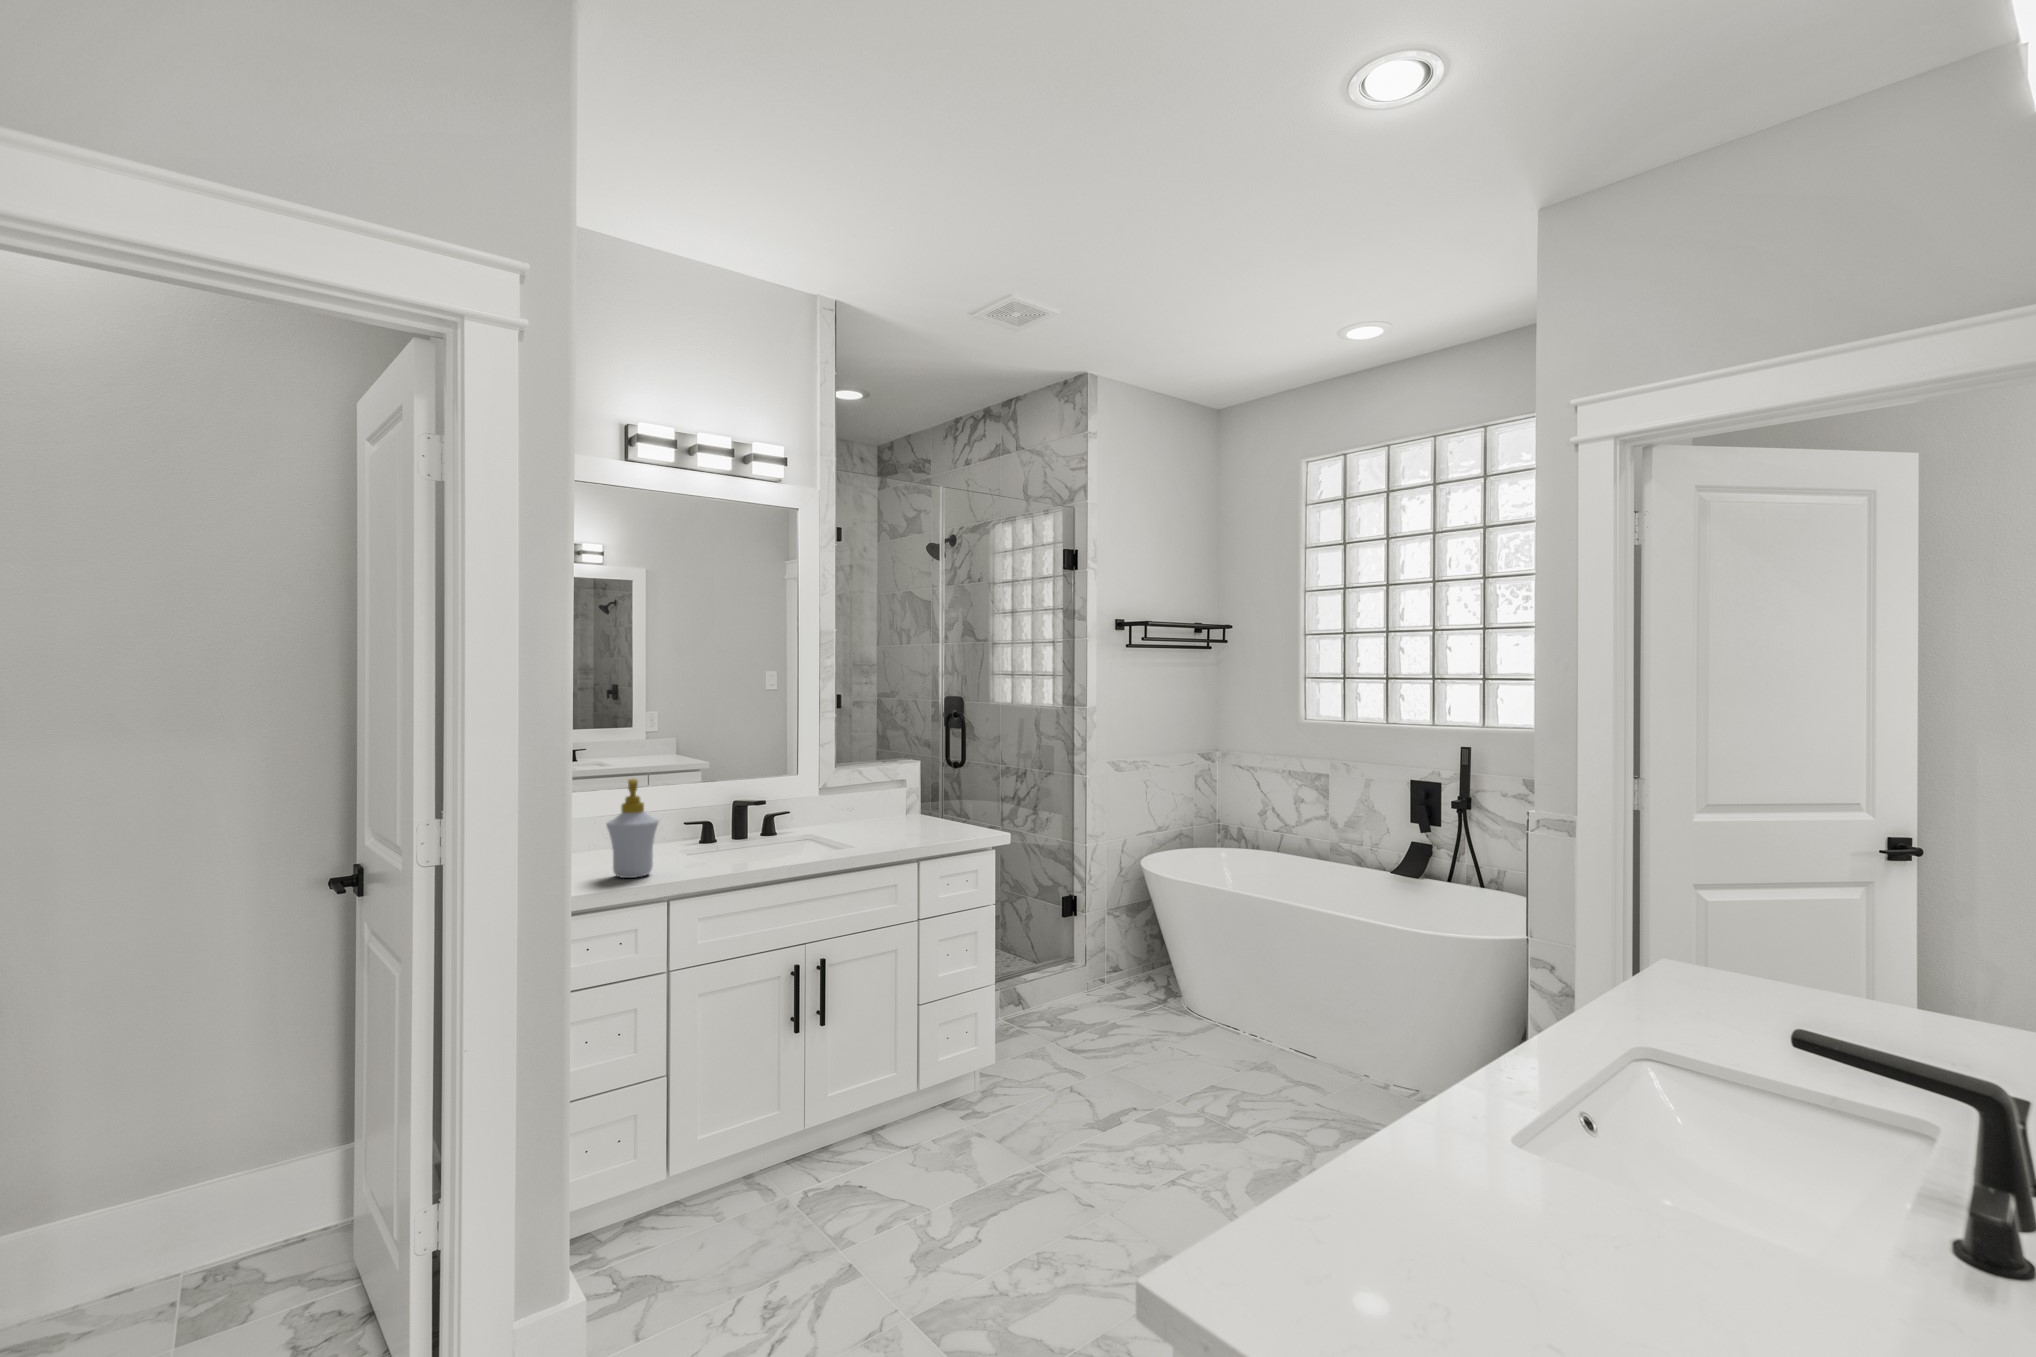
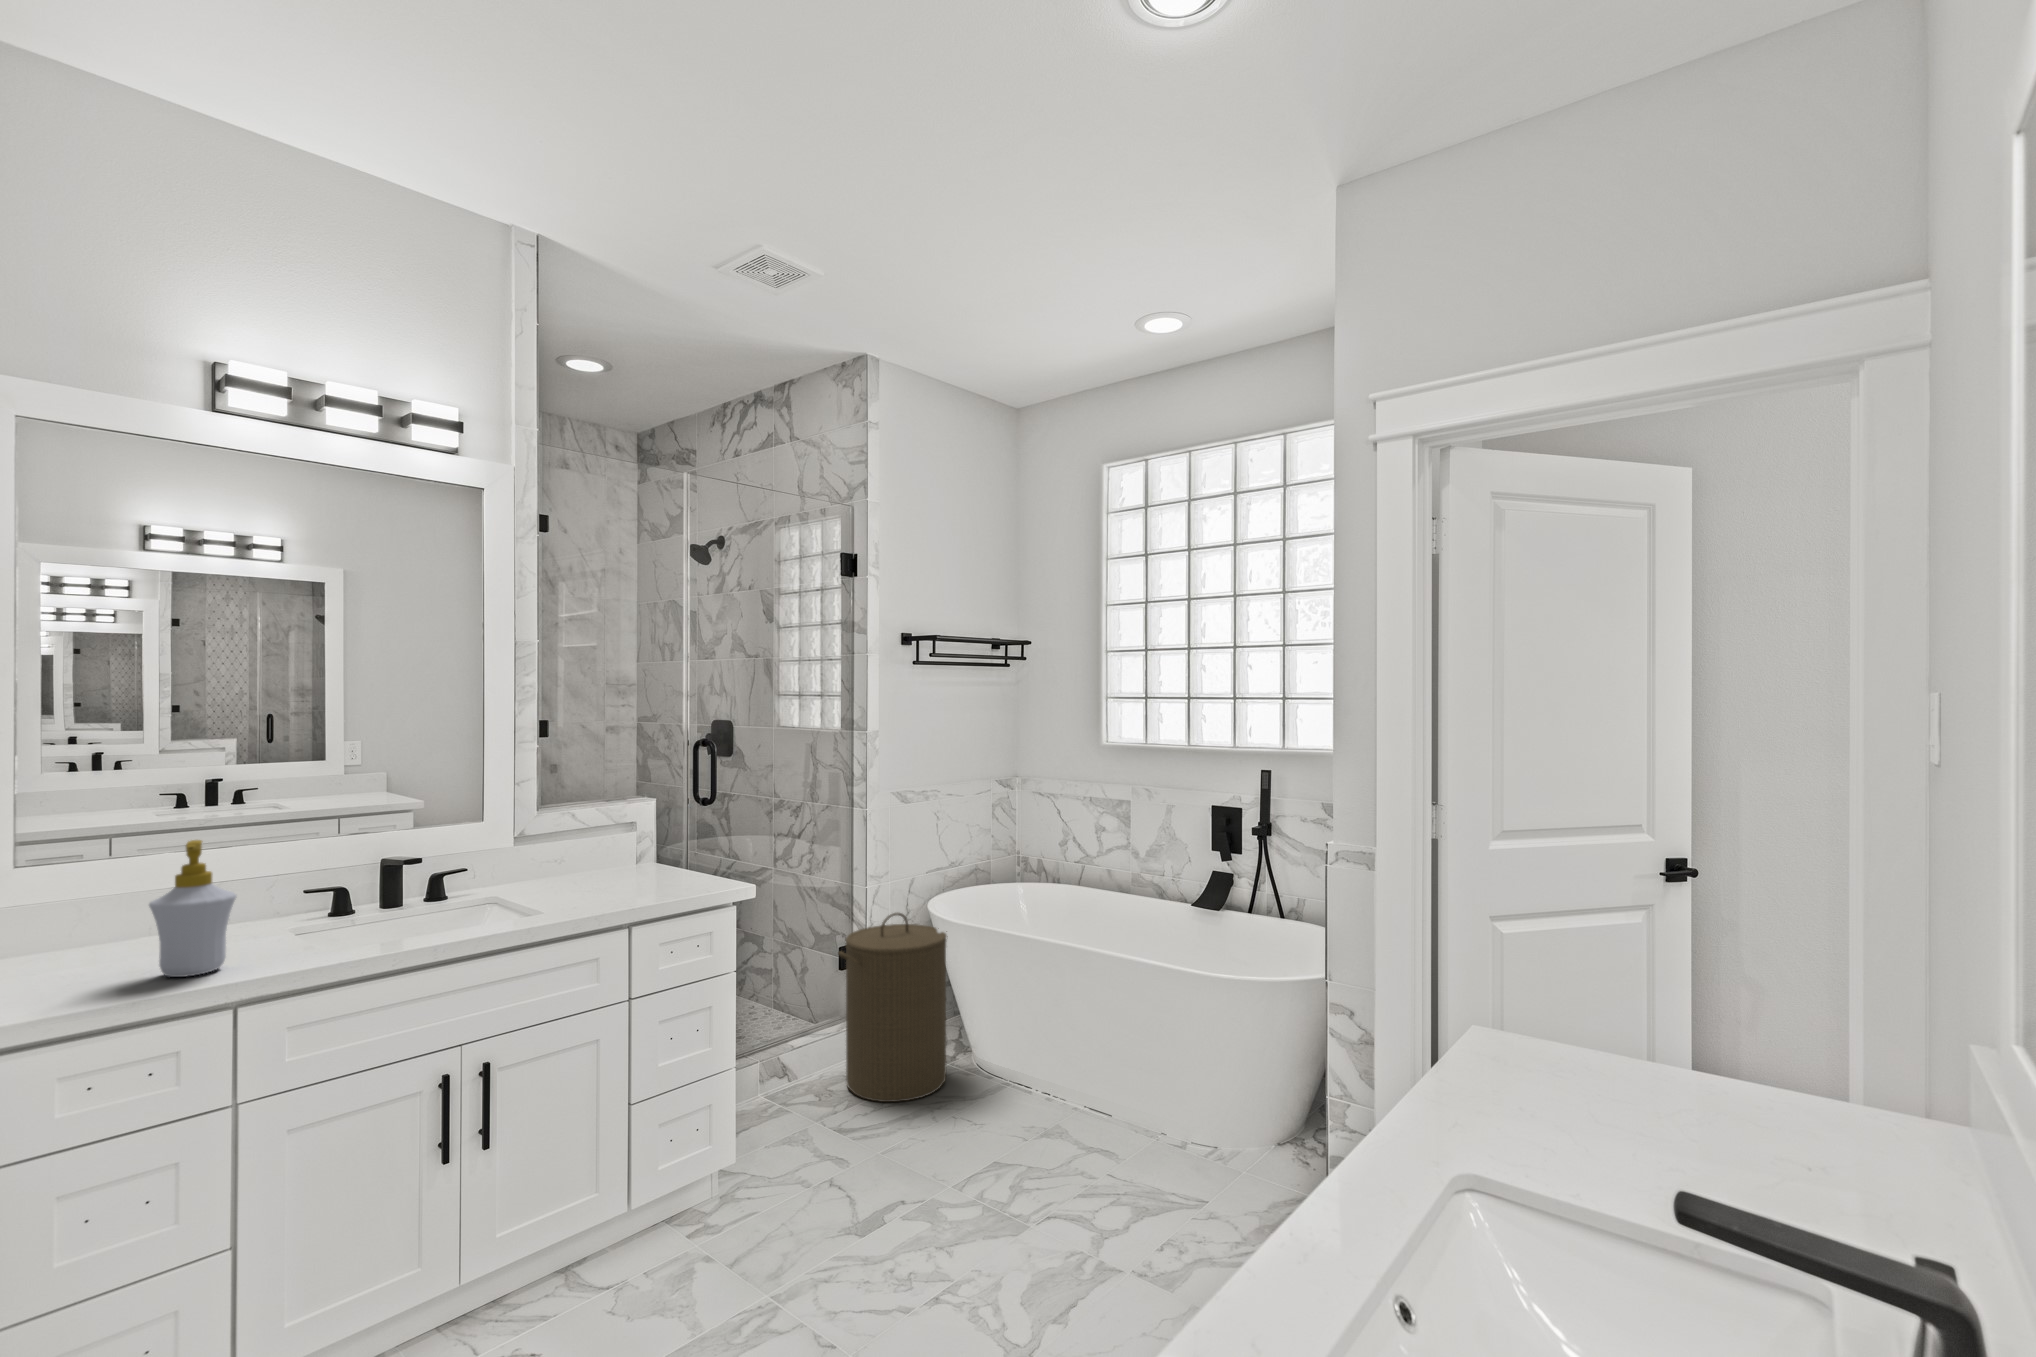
laundry hamper: none [1068,867,1164,1031] -> present [838,913,947,1102]

